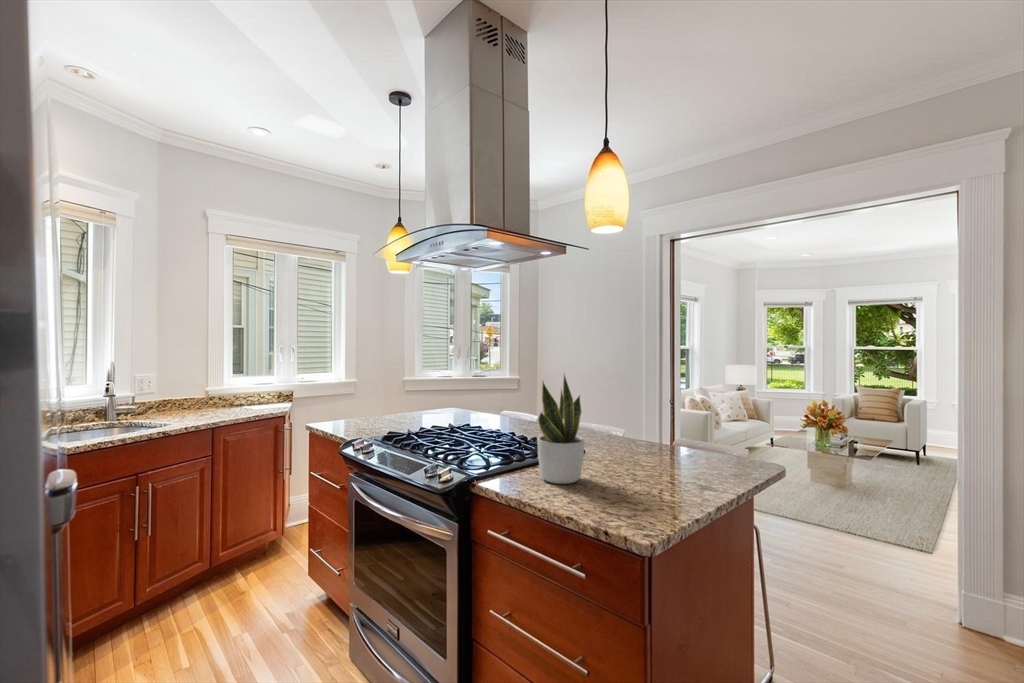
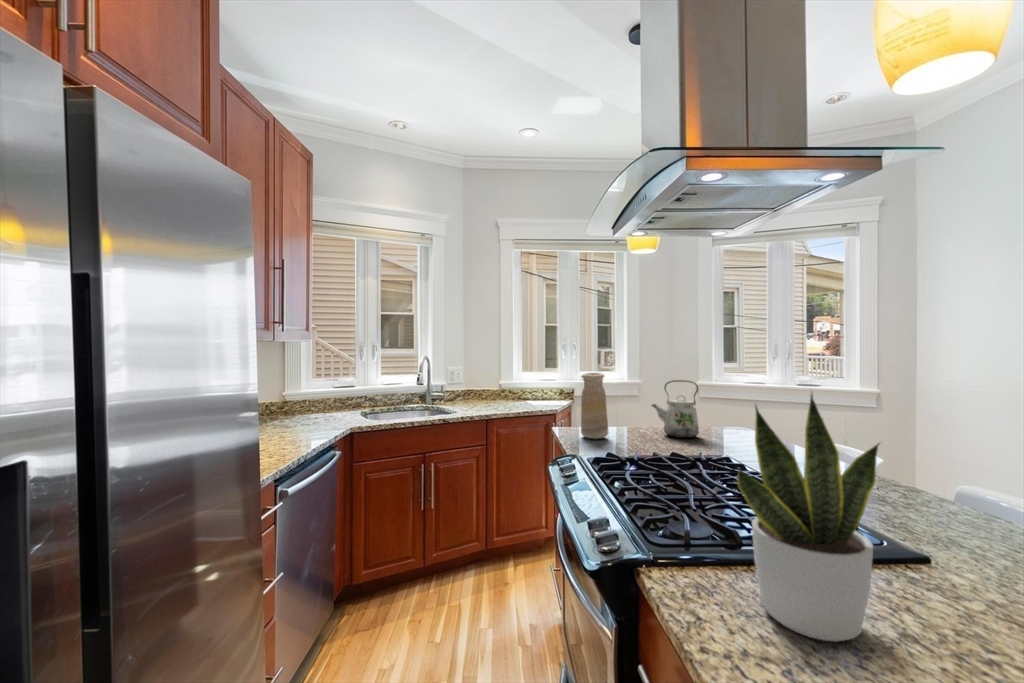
vase: none [351,371,375,427] -> present [581,373,608,439]
kettle: none [402,375,437,419] -> present [652,380,699,438]

